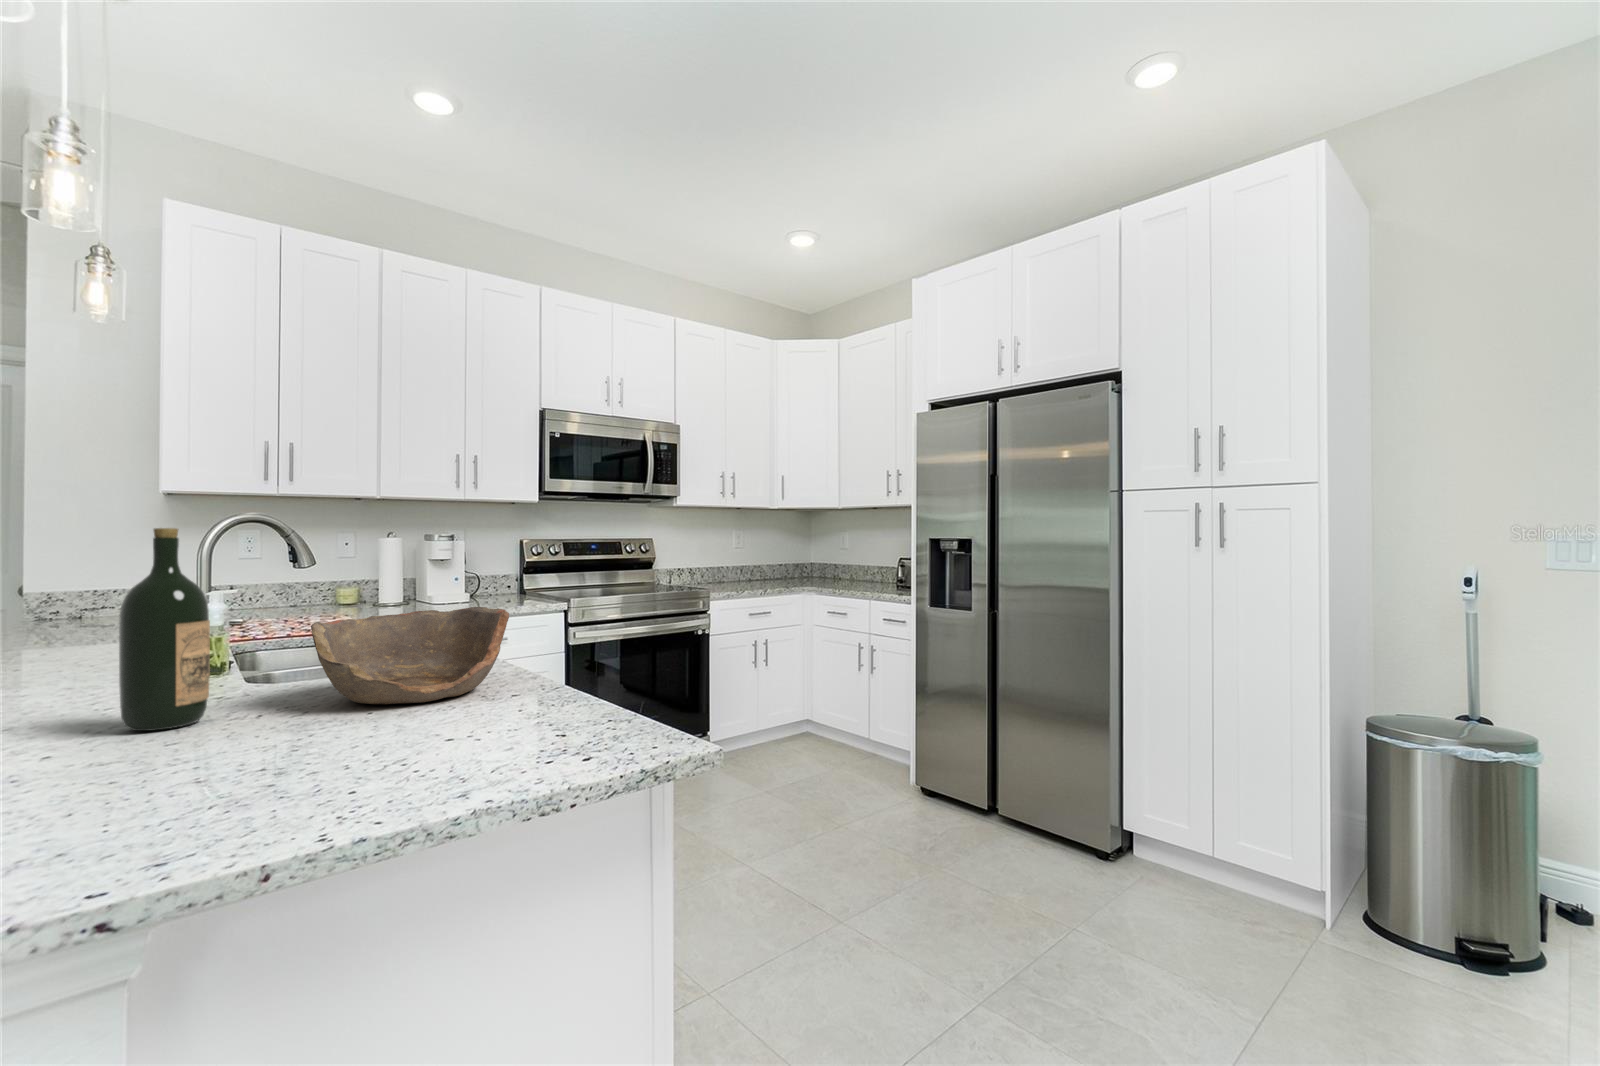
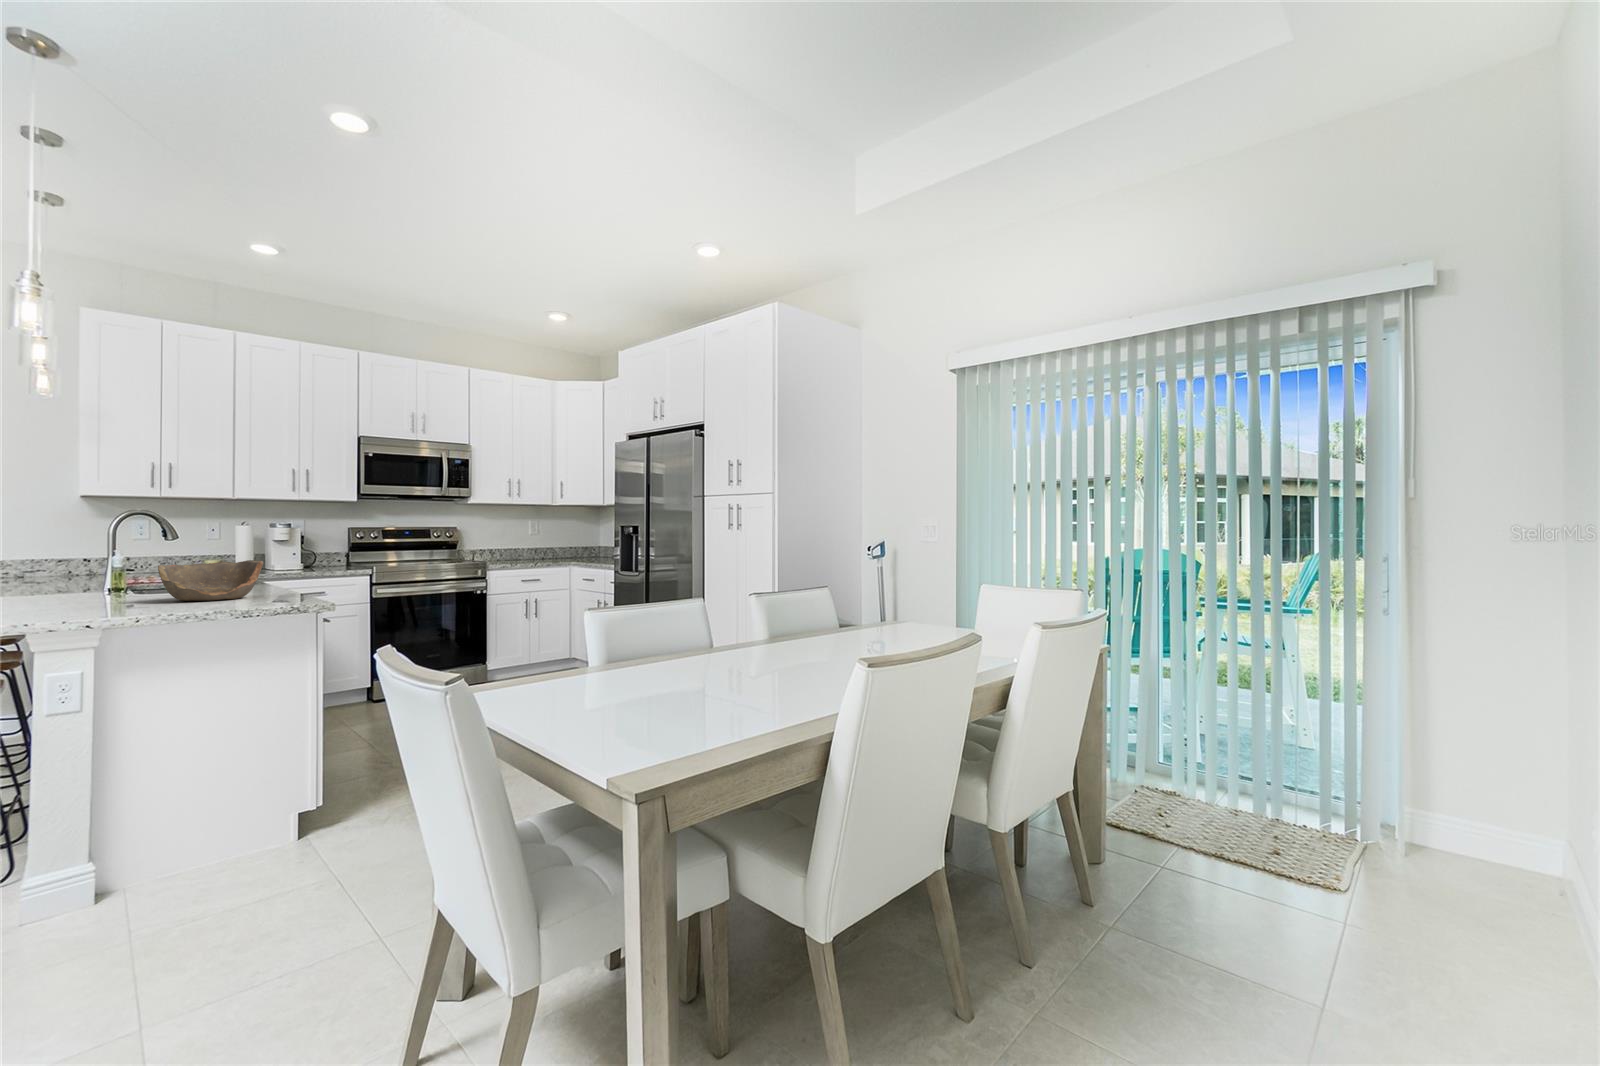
wine bottle: present [119,528,210,731] -> none [67,522,108,607]

